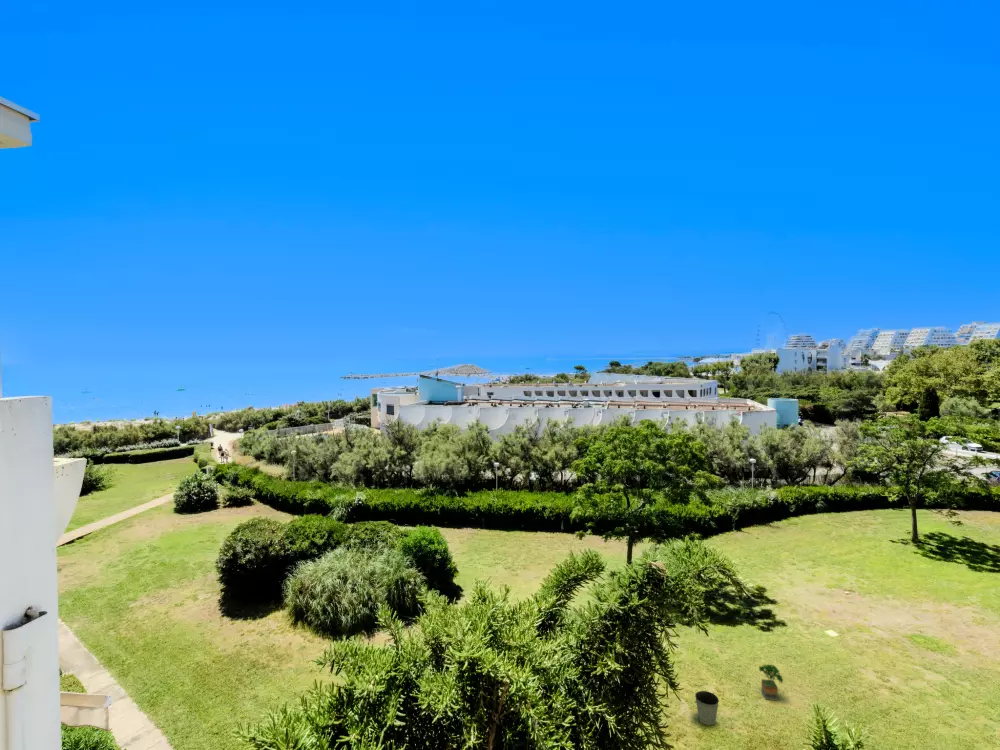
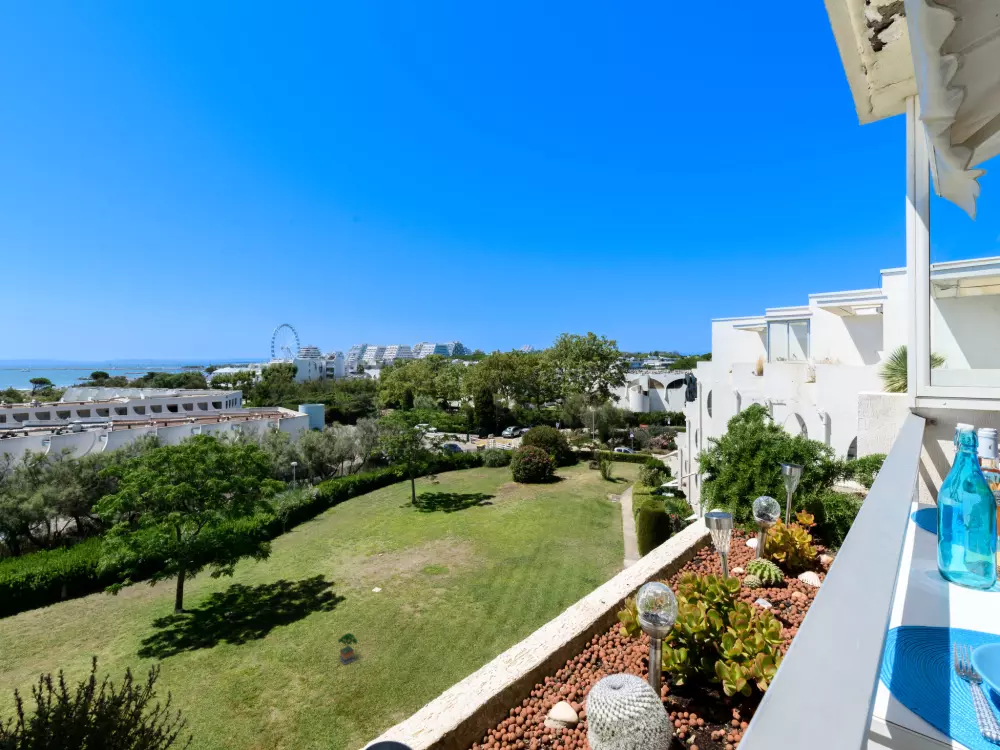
bucket: present [695,691,719,725] -> none [290,681,312,714]

